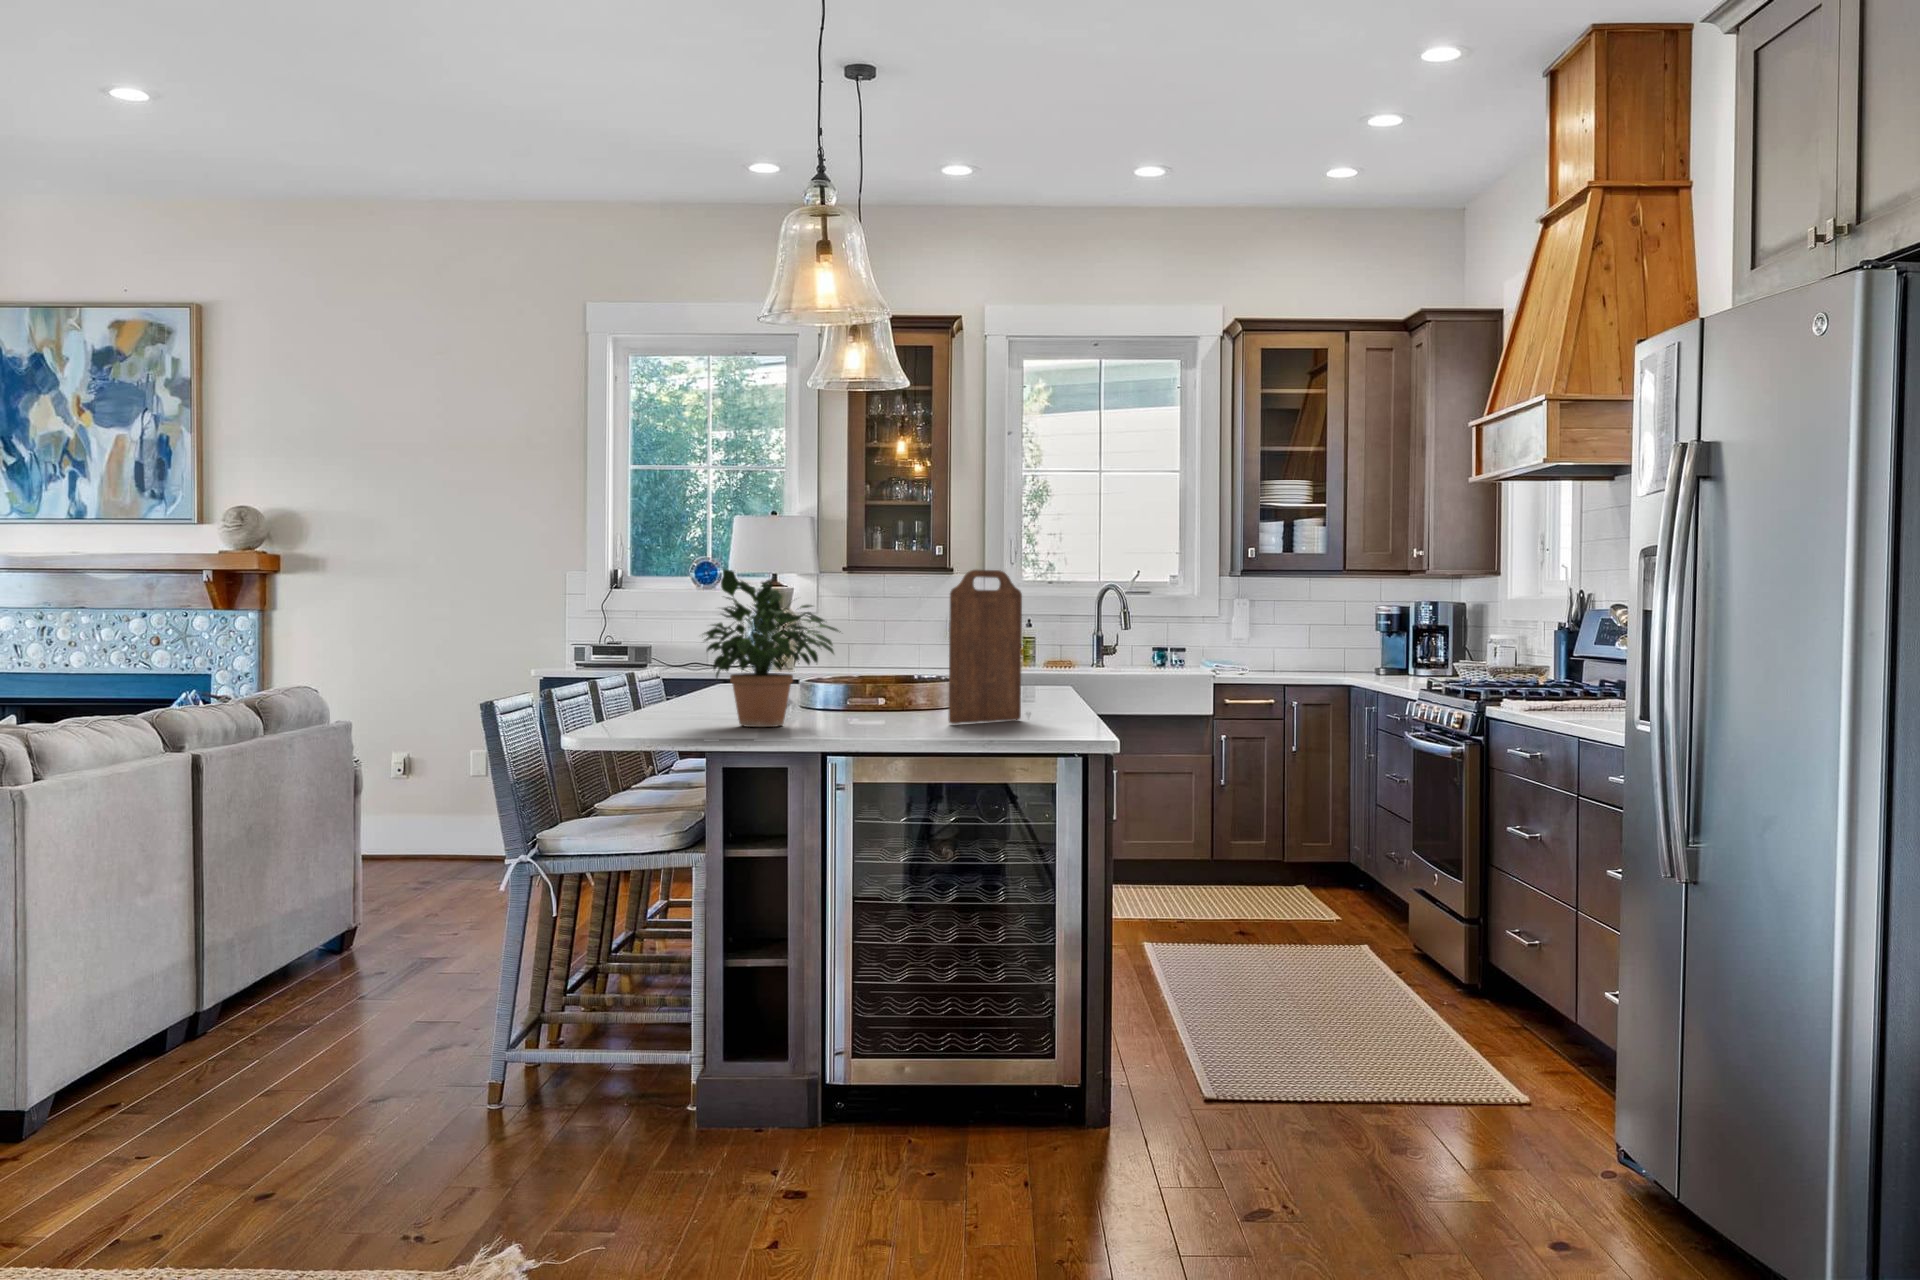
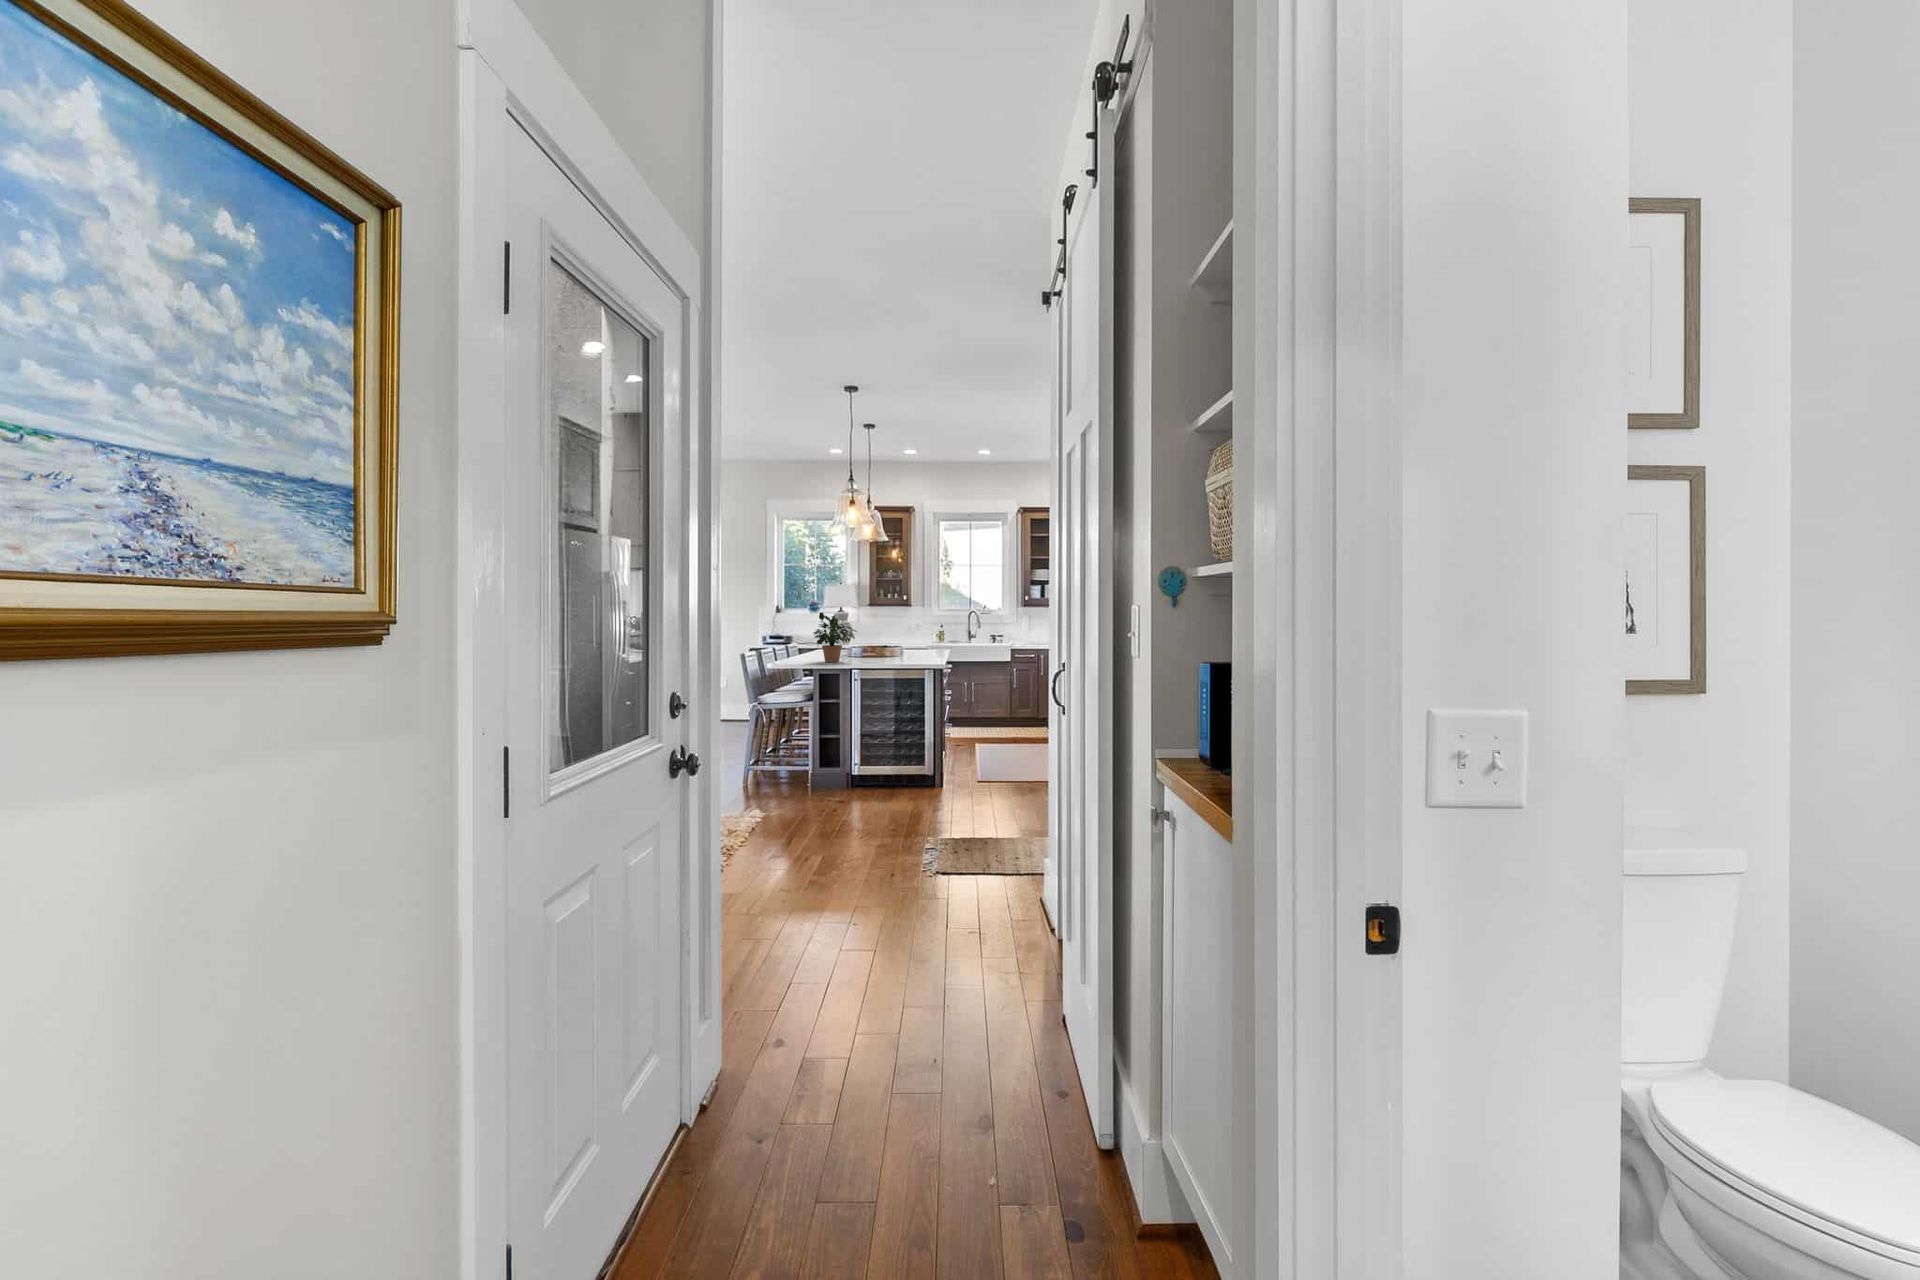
cutting board: present [949,569,1022,724] -> none [892,612,916,661]

